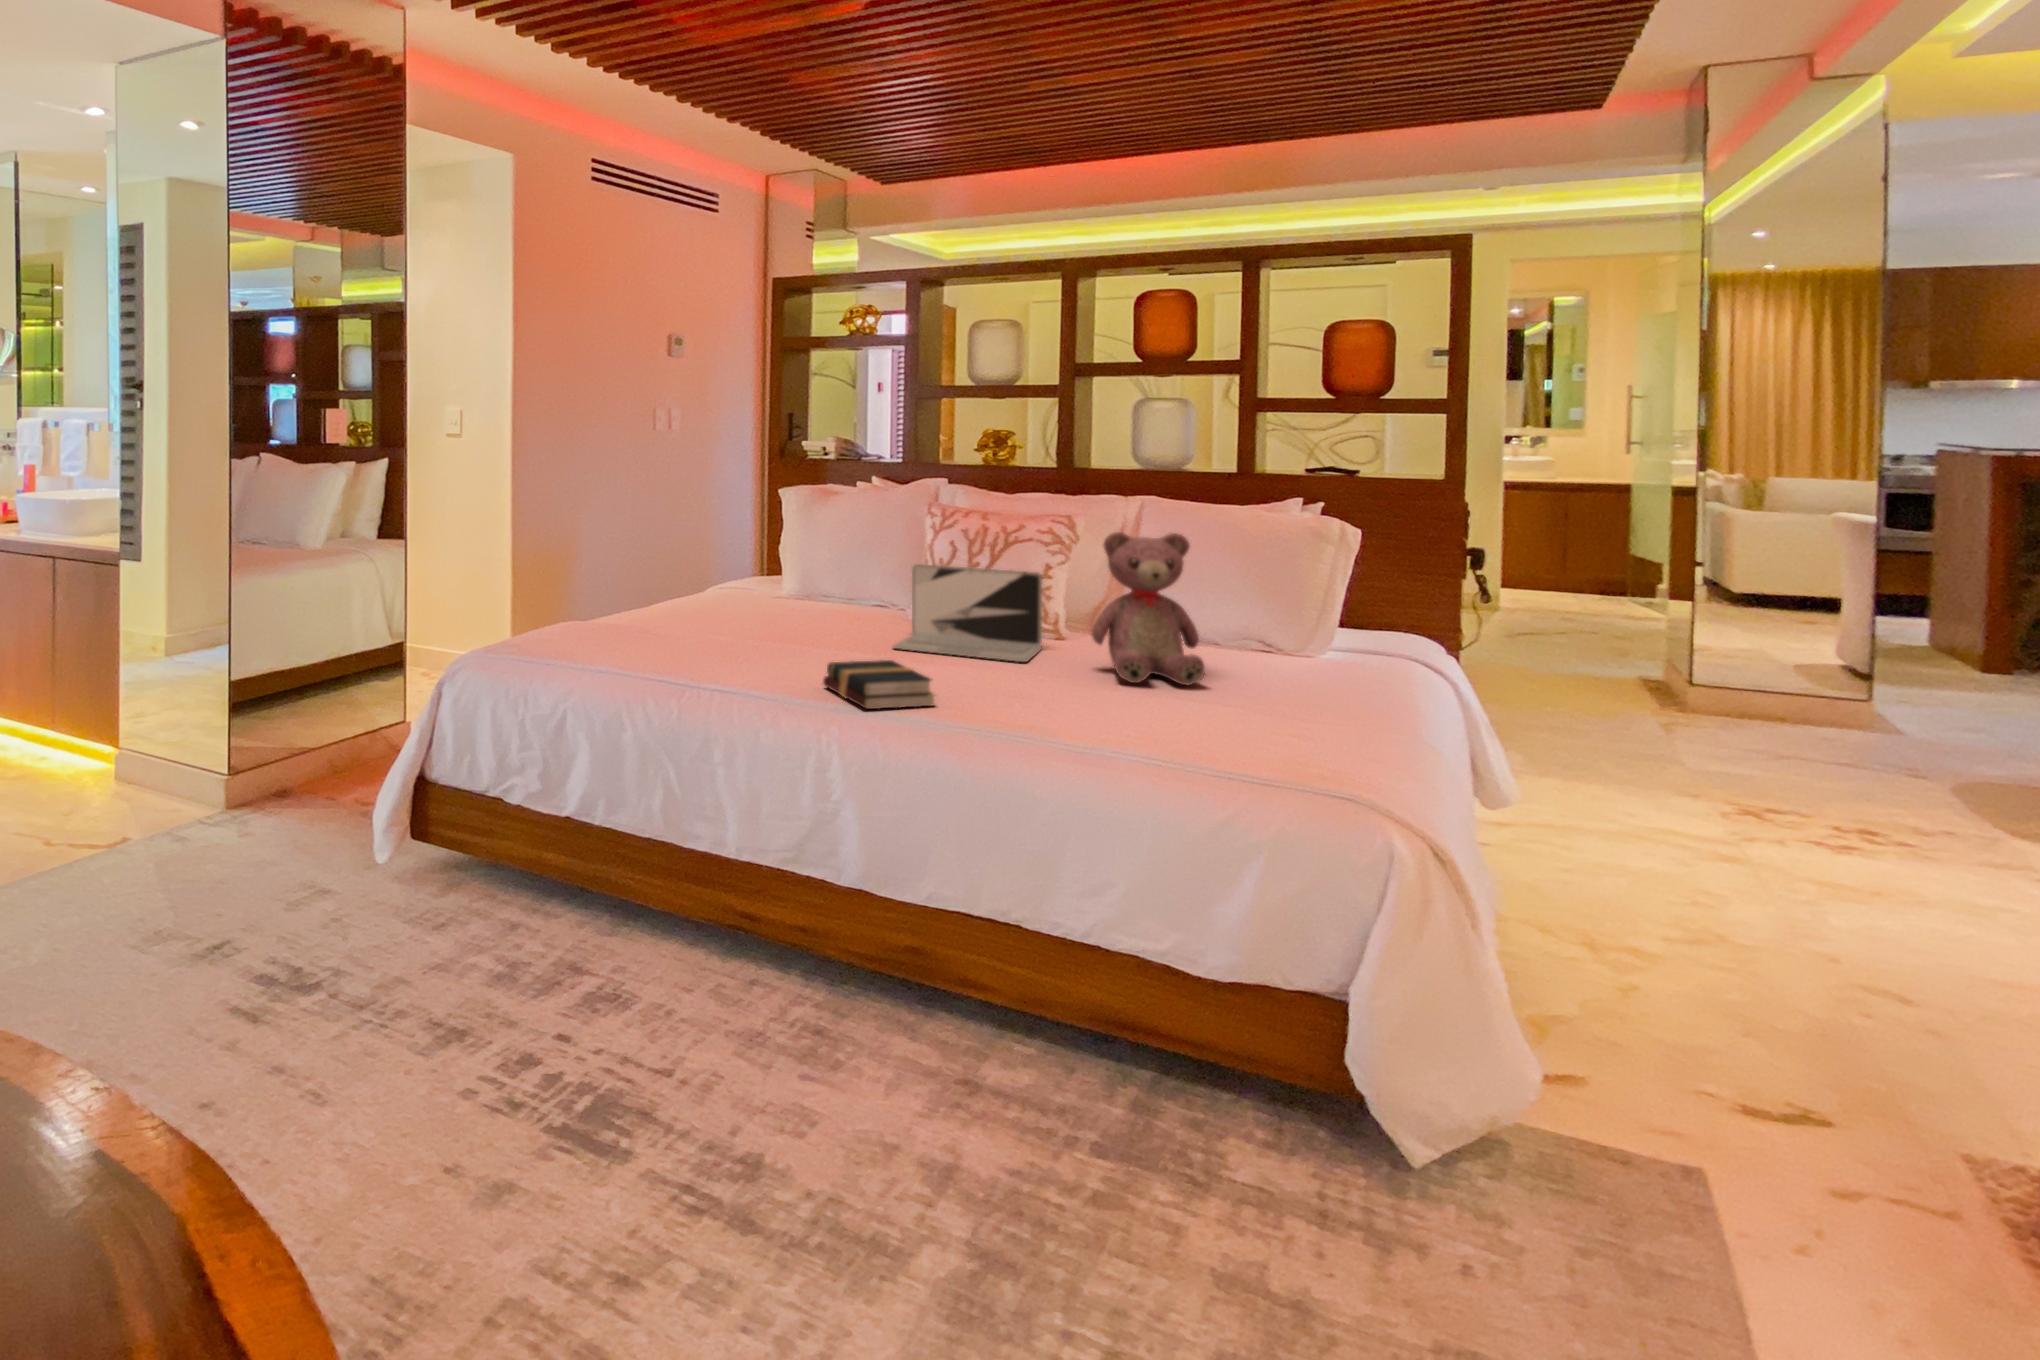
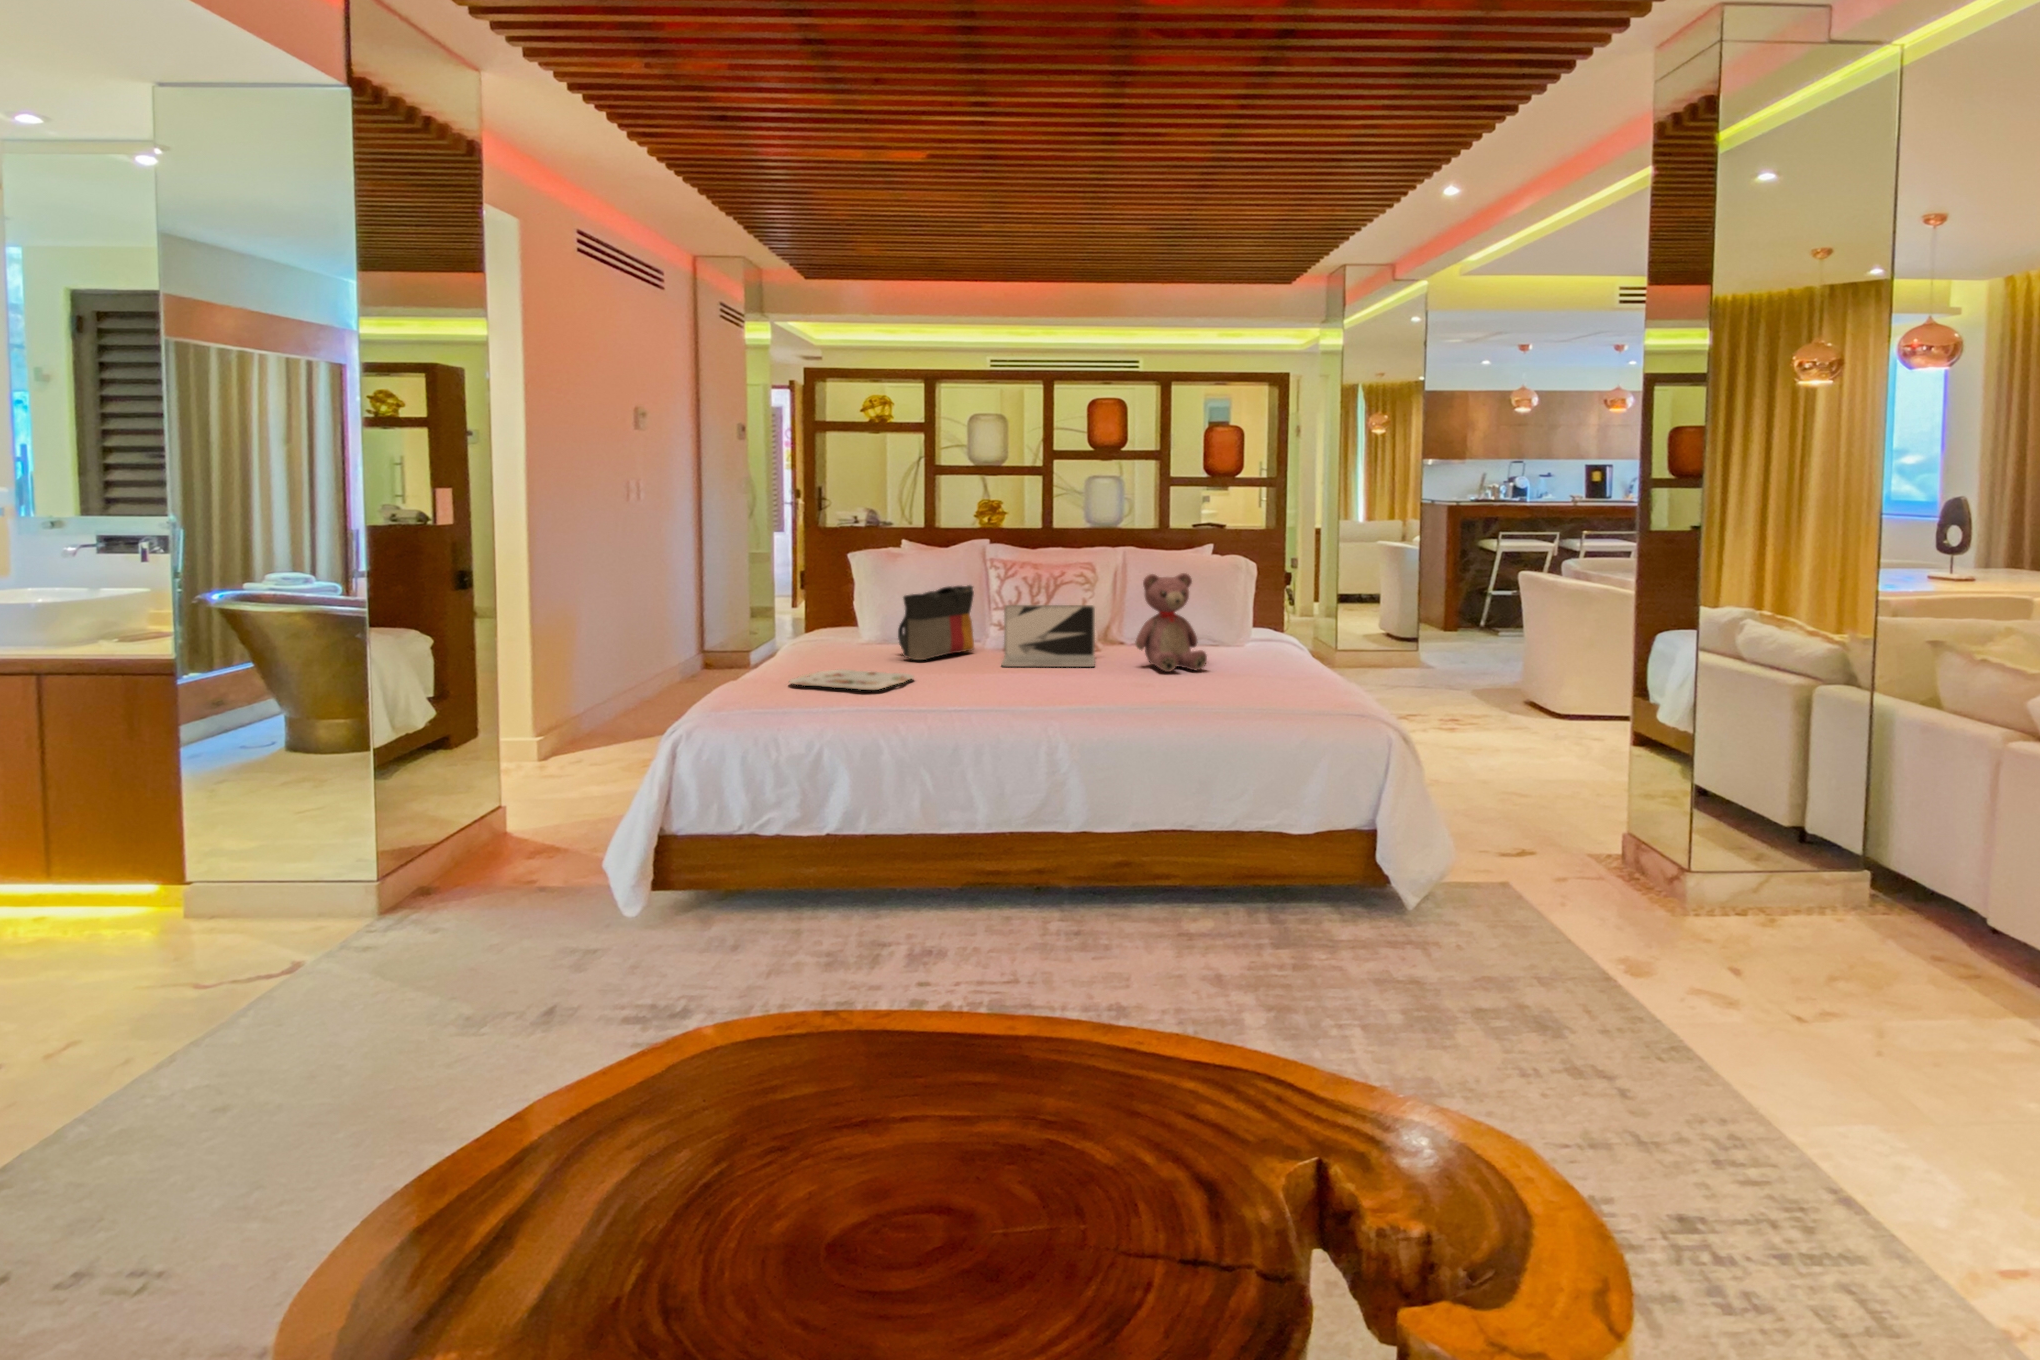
tote bag: none [775,534,883,629] -> present [898,585,974,660]
serving tray: none [597,632,756,666] -> present [789,669,914,690]
hardback book: present [823,660,936,709] -> none [987,671,1070,703]

